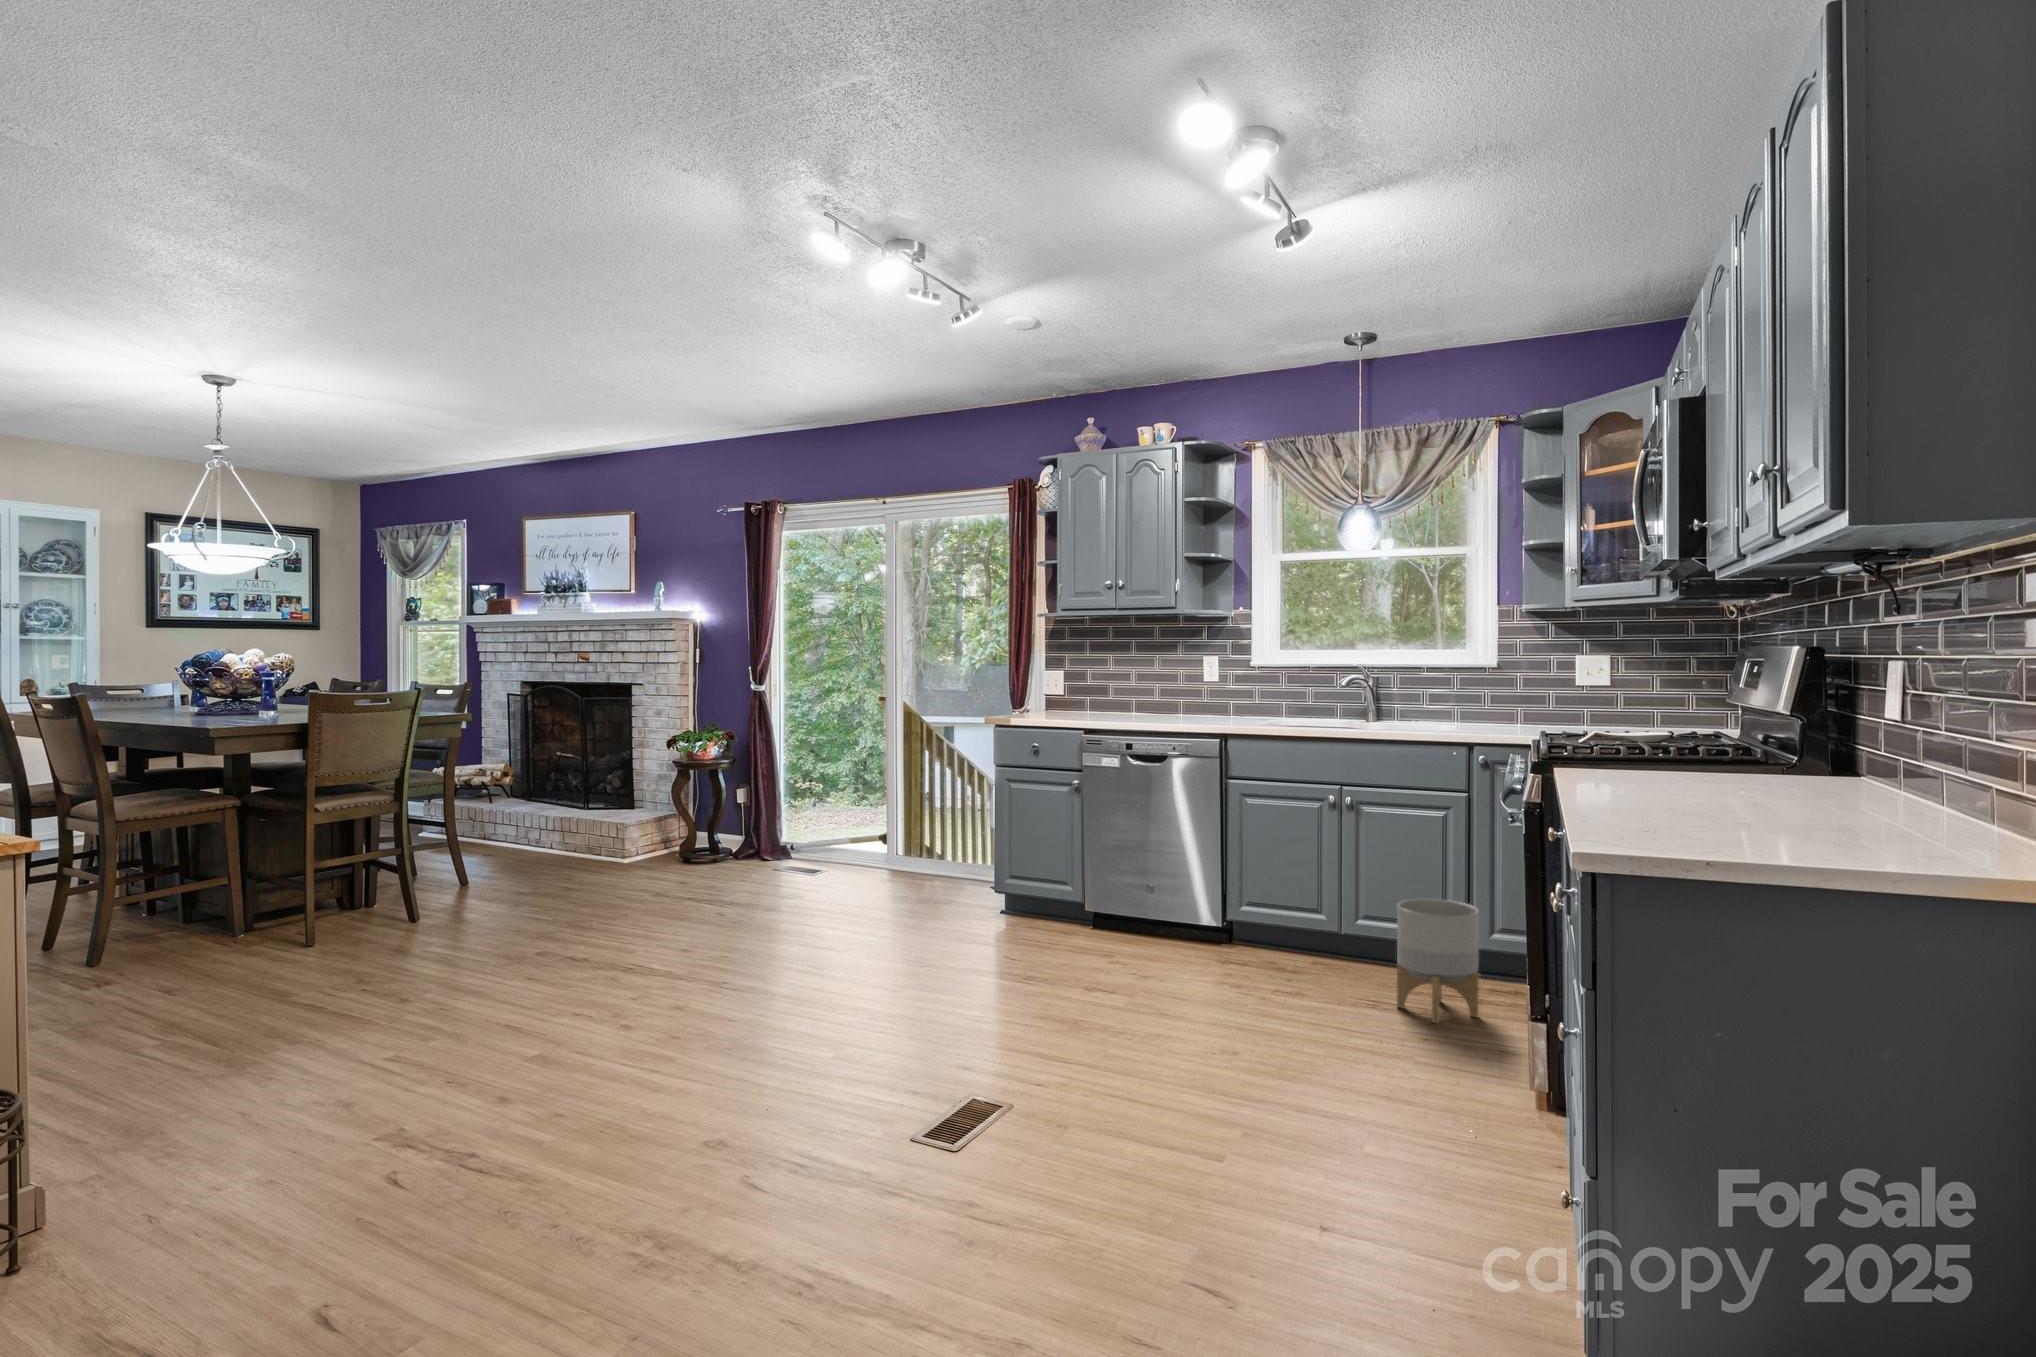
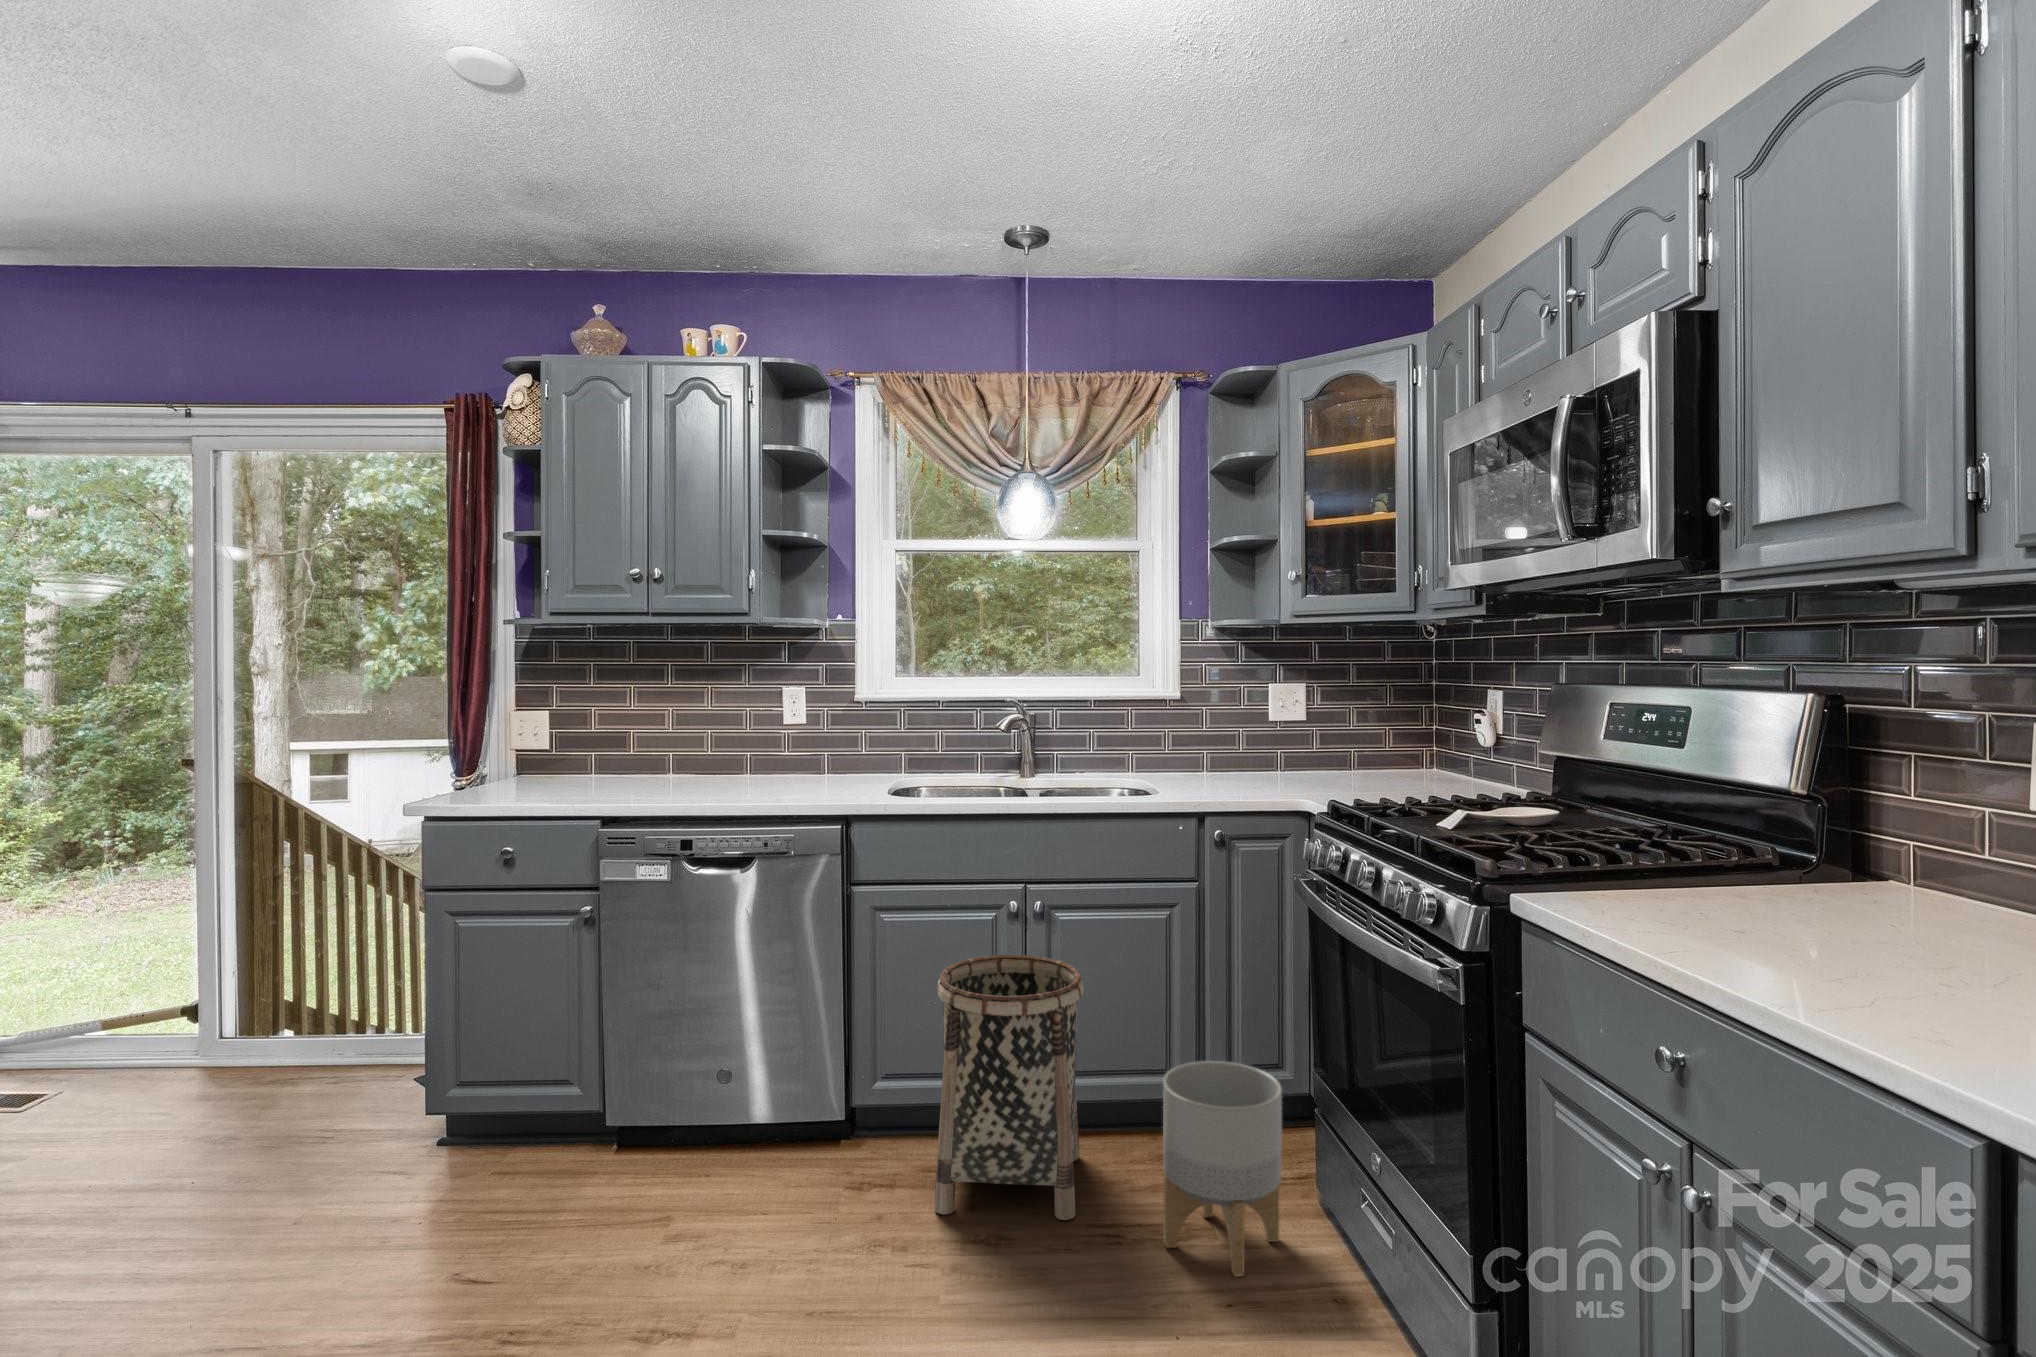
basket: none [1262,830,1372,989] -> present [934,955,1084,1220]

